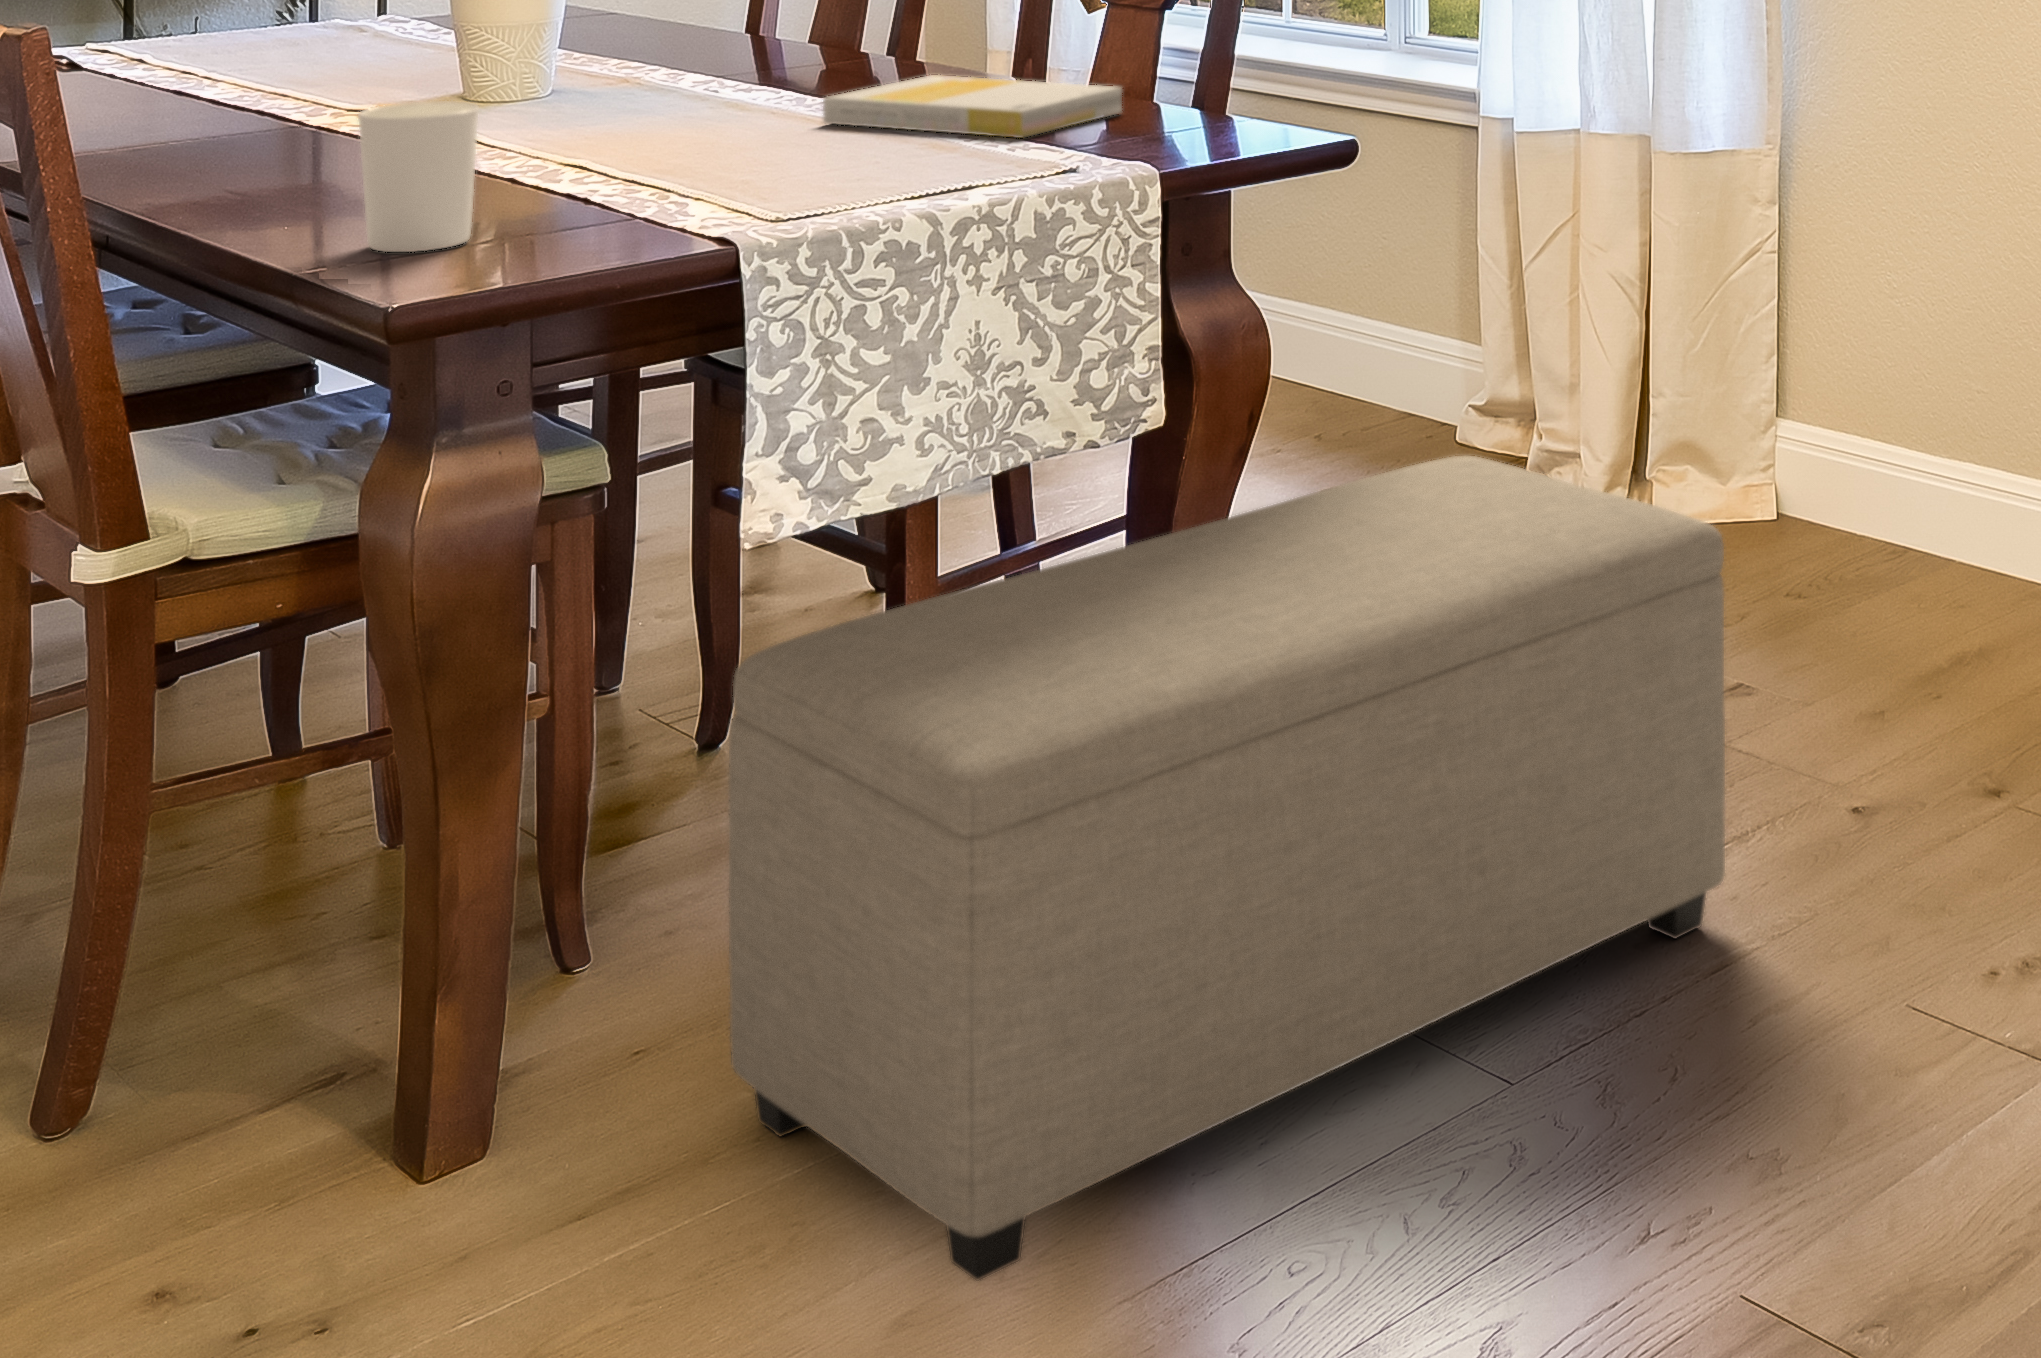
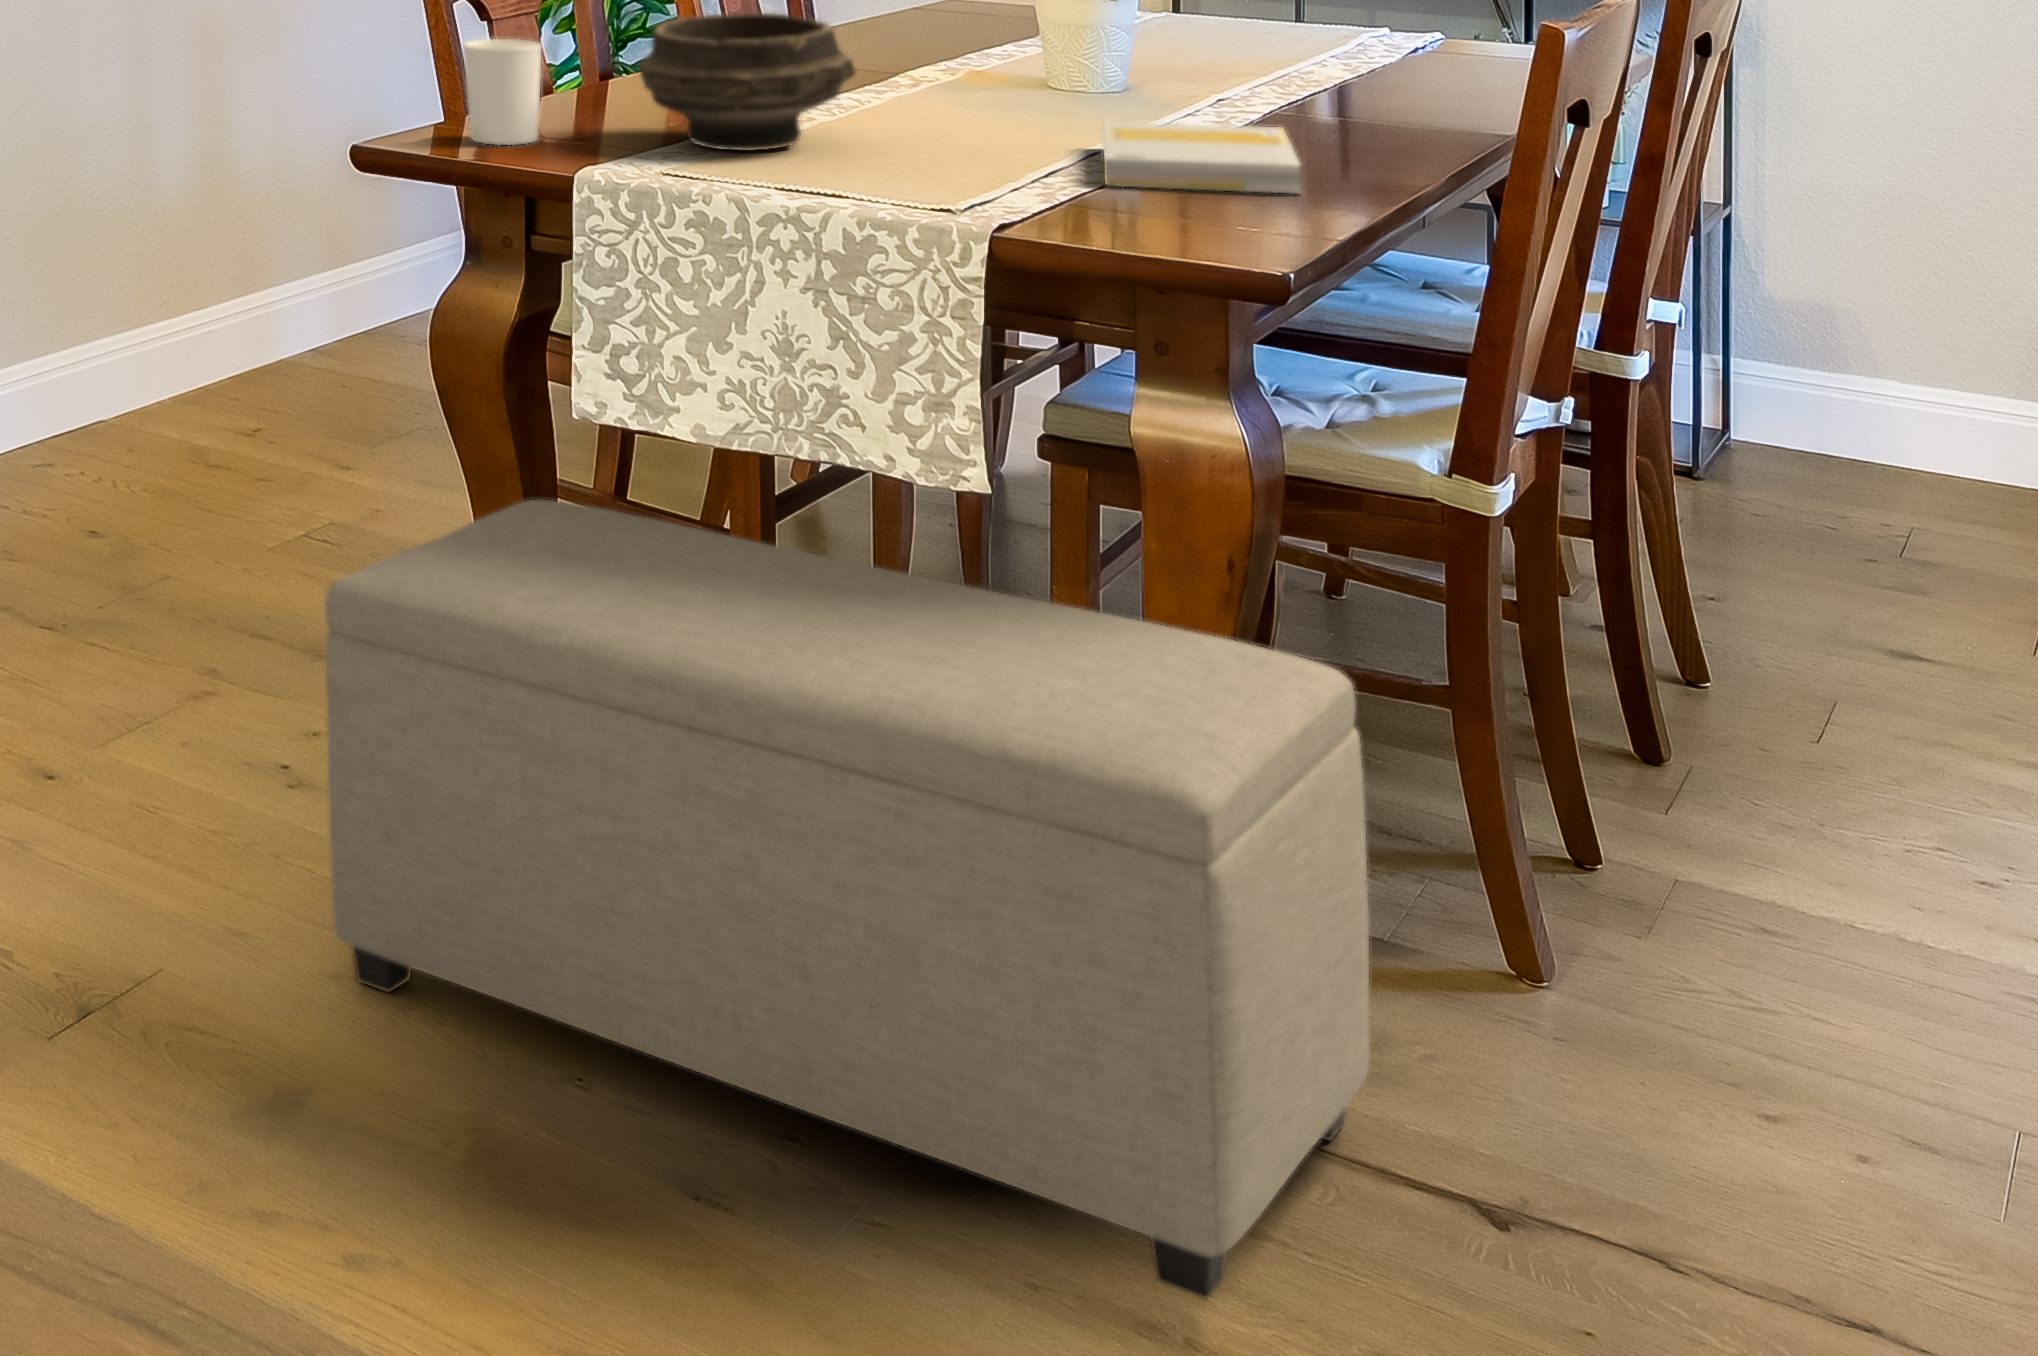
bowl: none [477,28,751,196] -> present [640,13,855,151]

